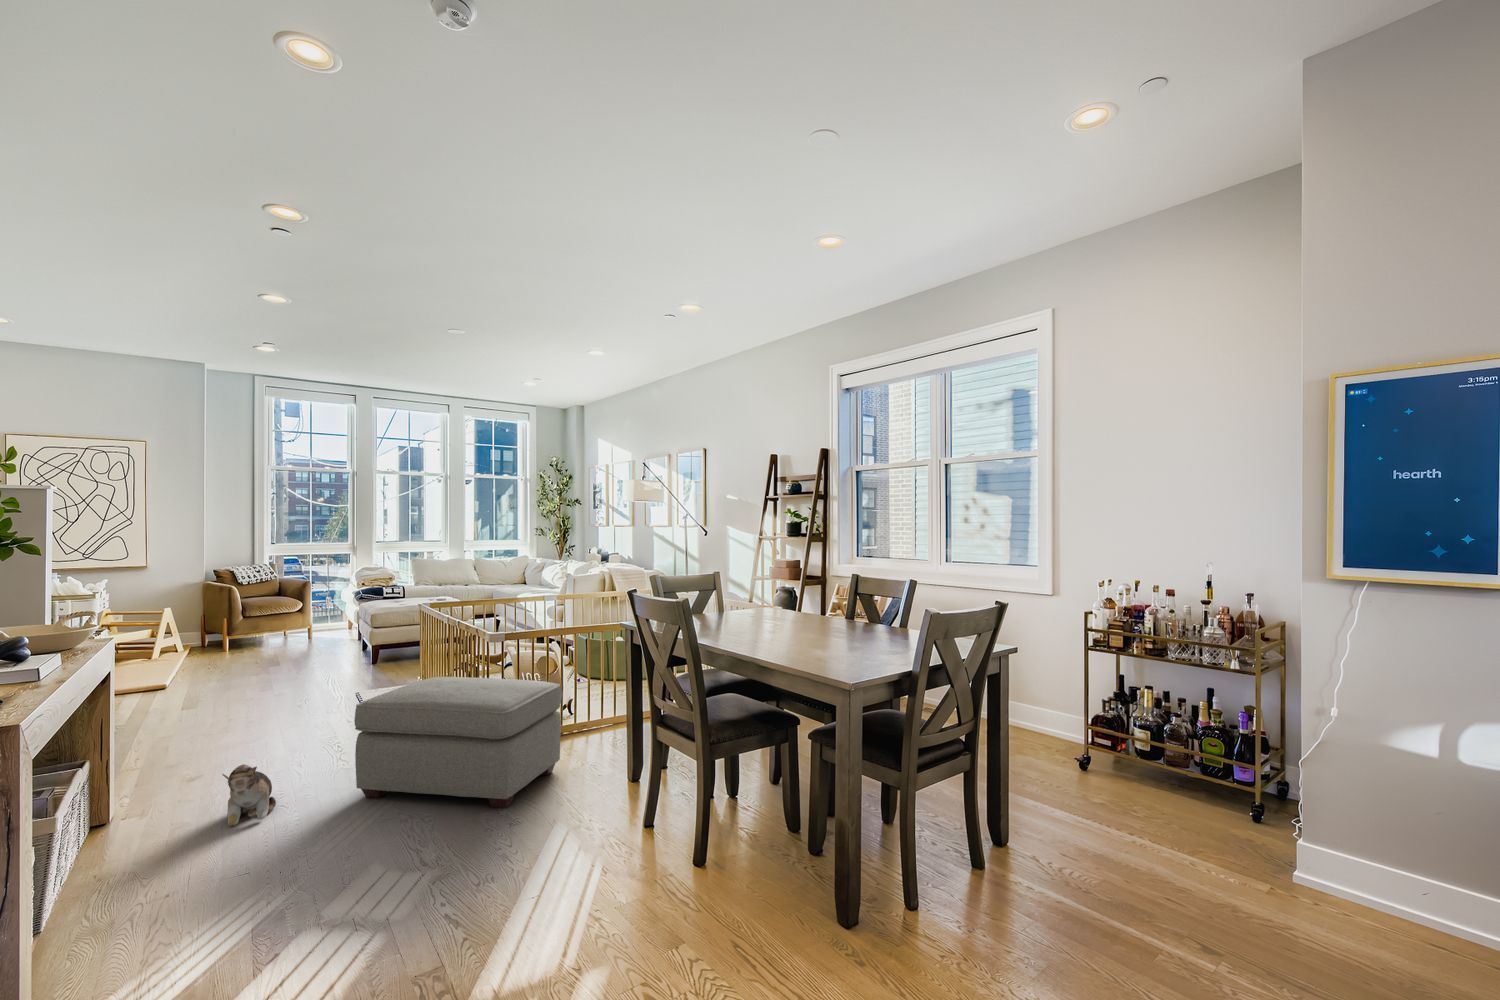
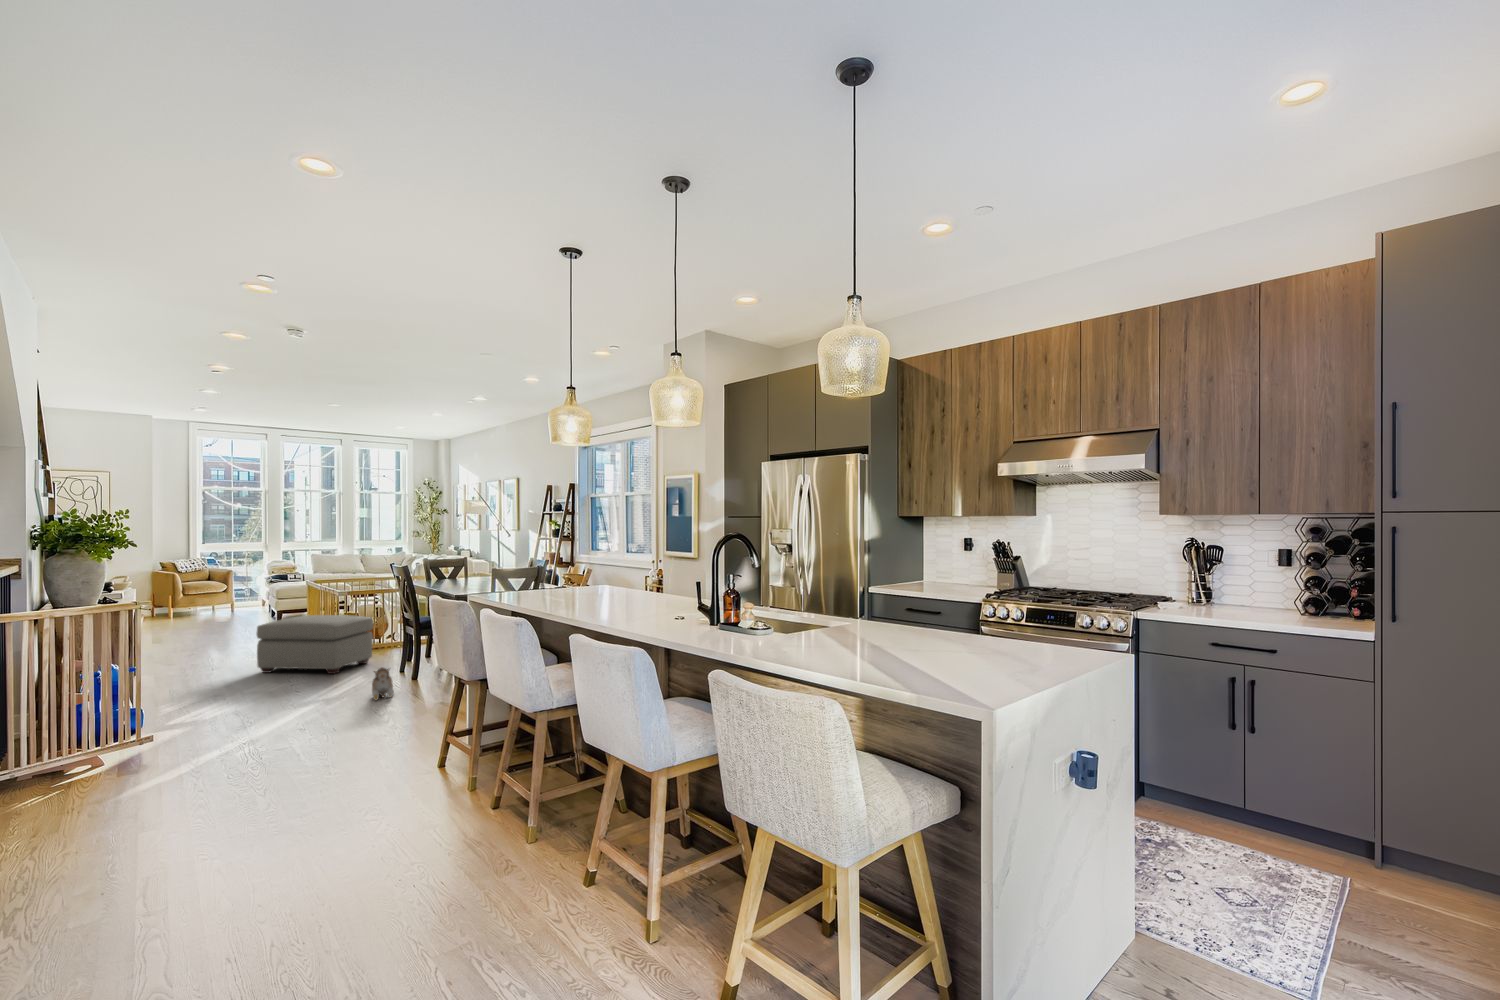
plush toy: present [222,764,276,826] -> present [372,667,394,700]

